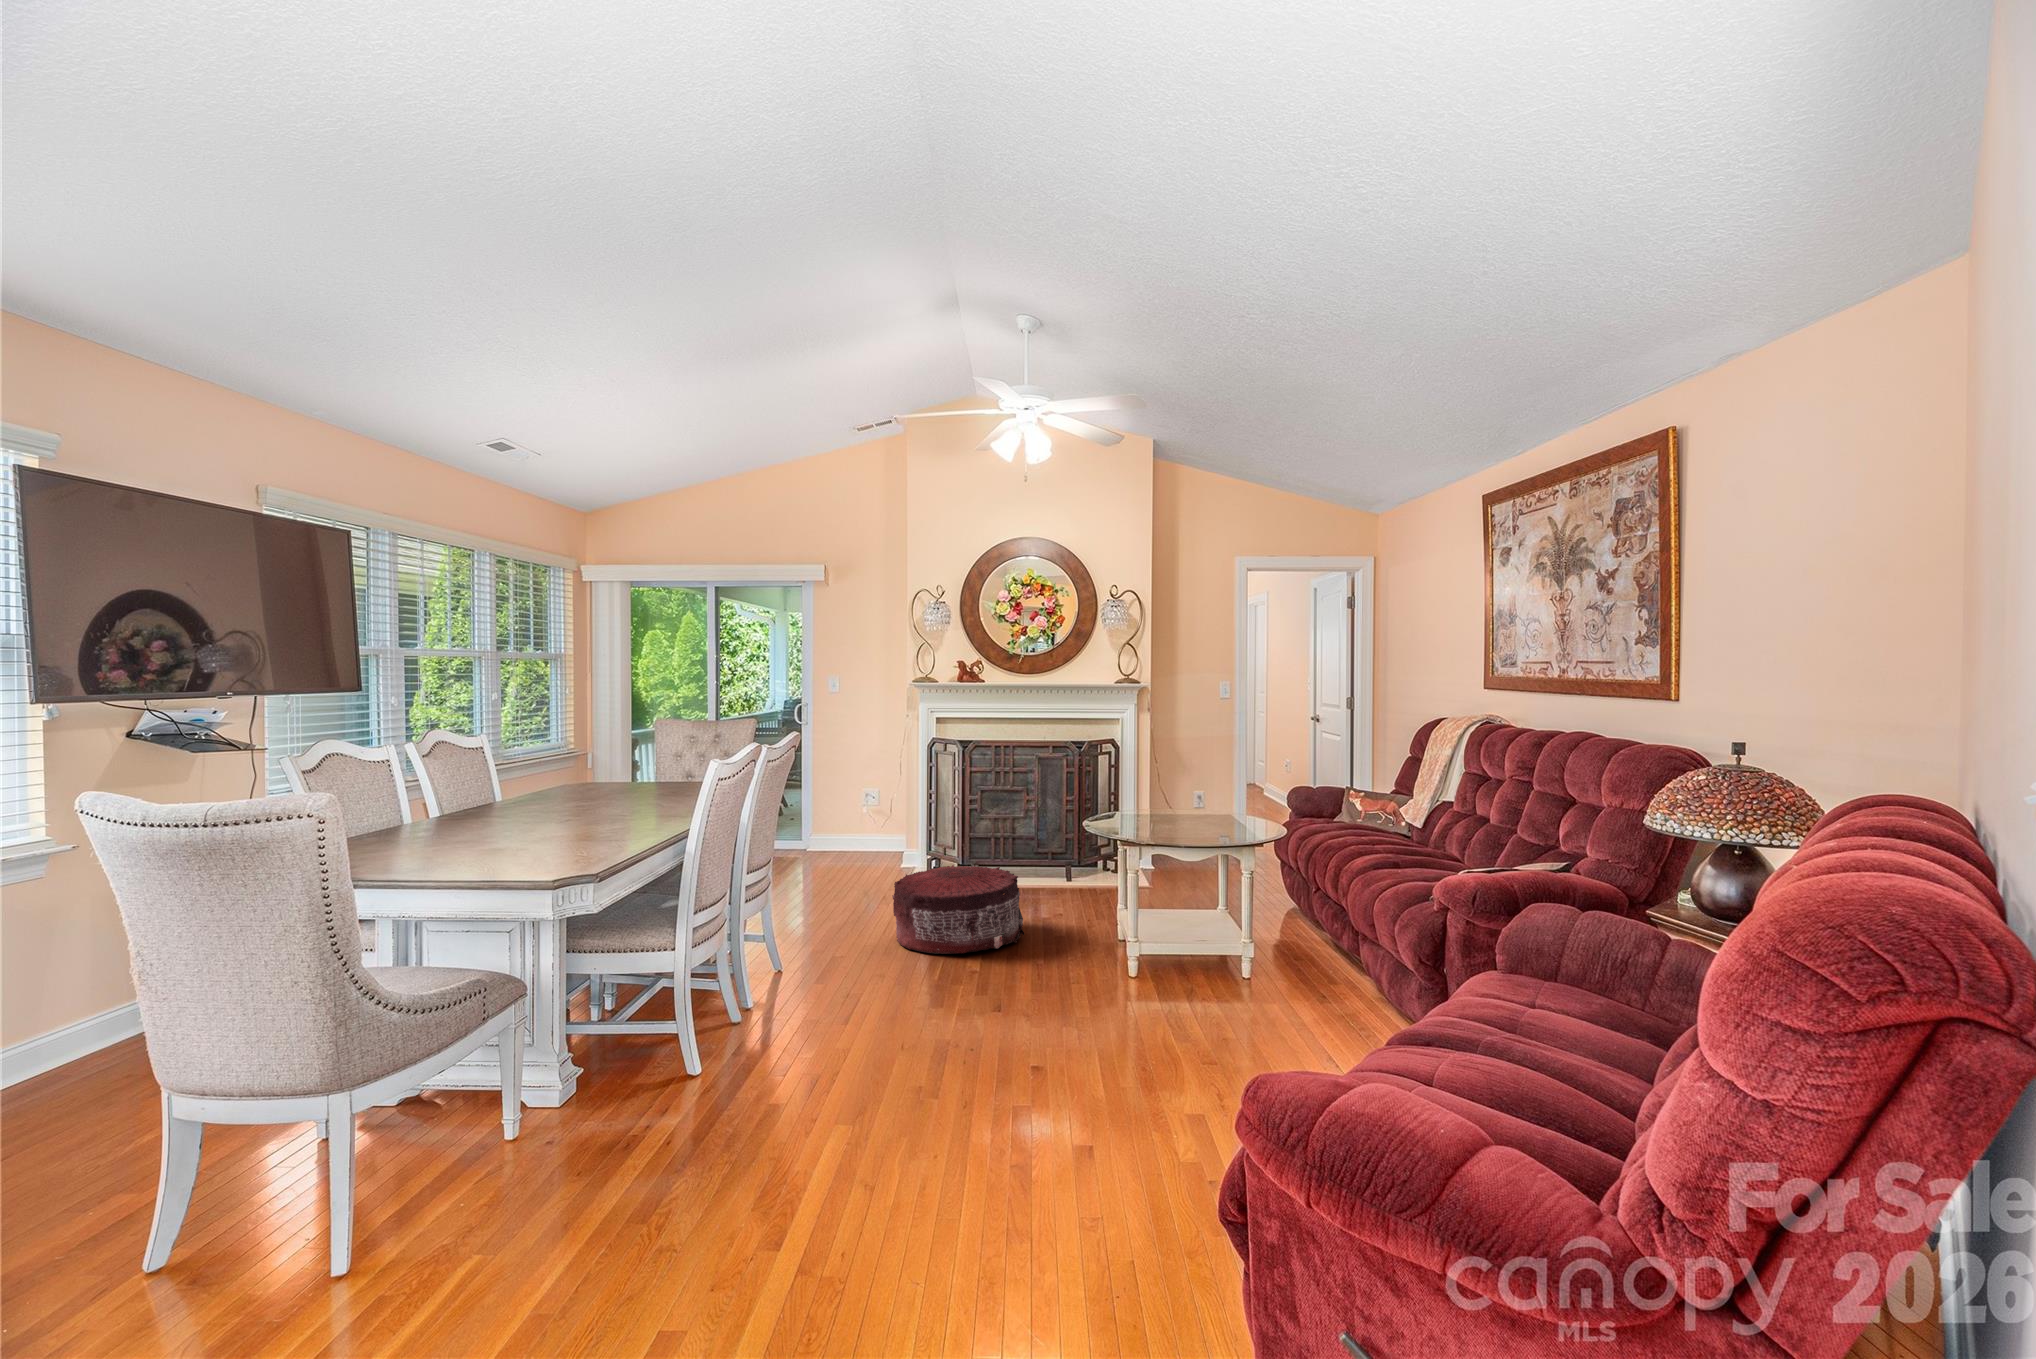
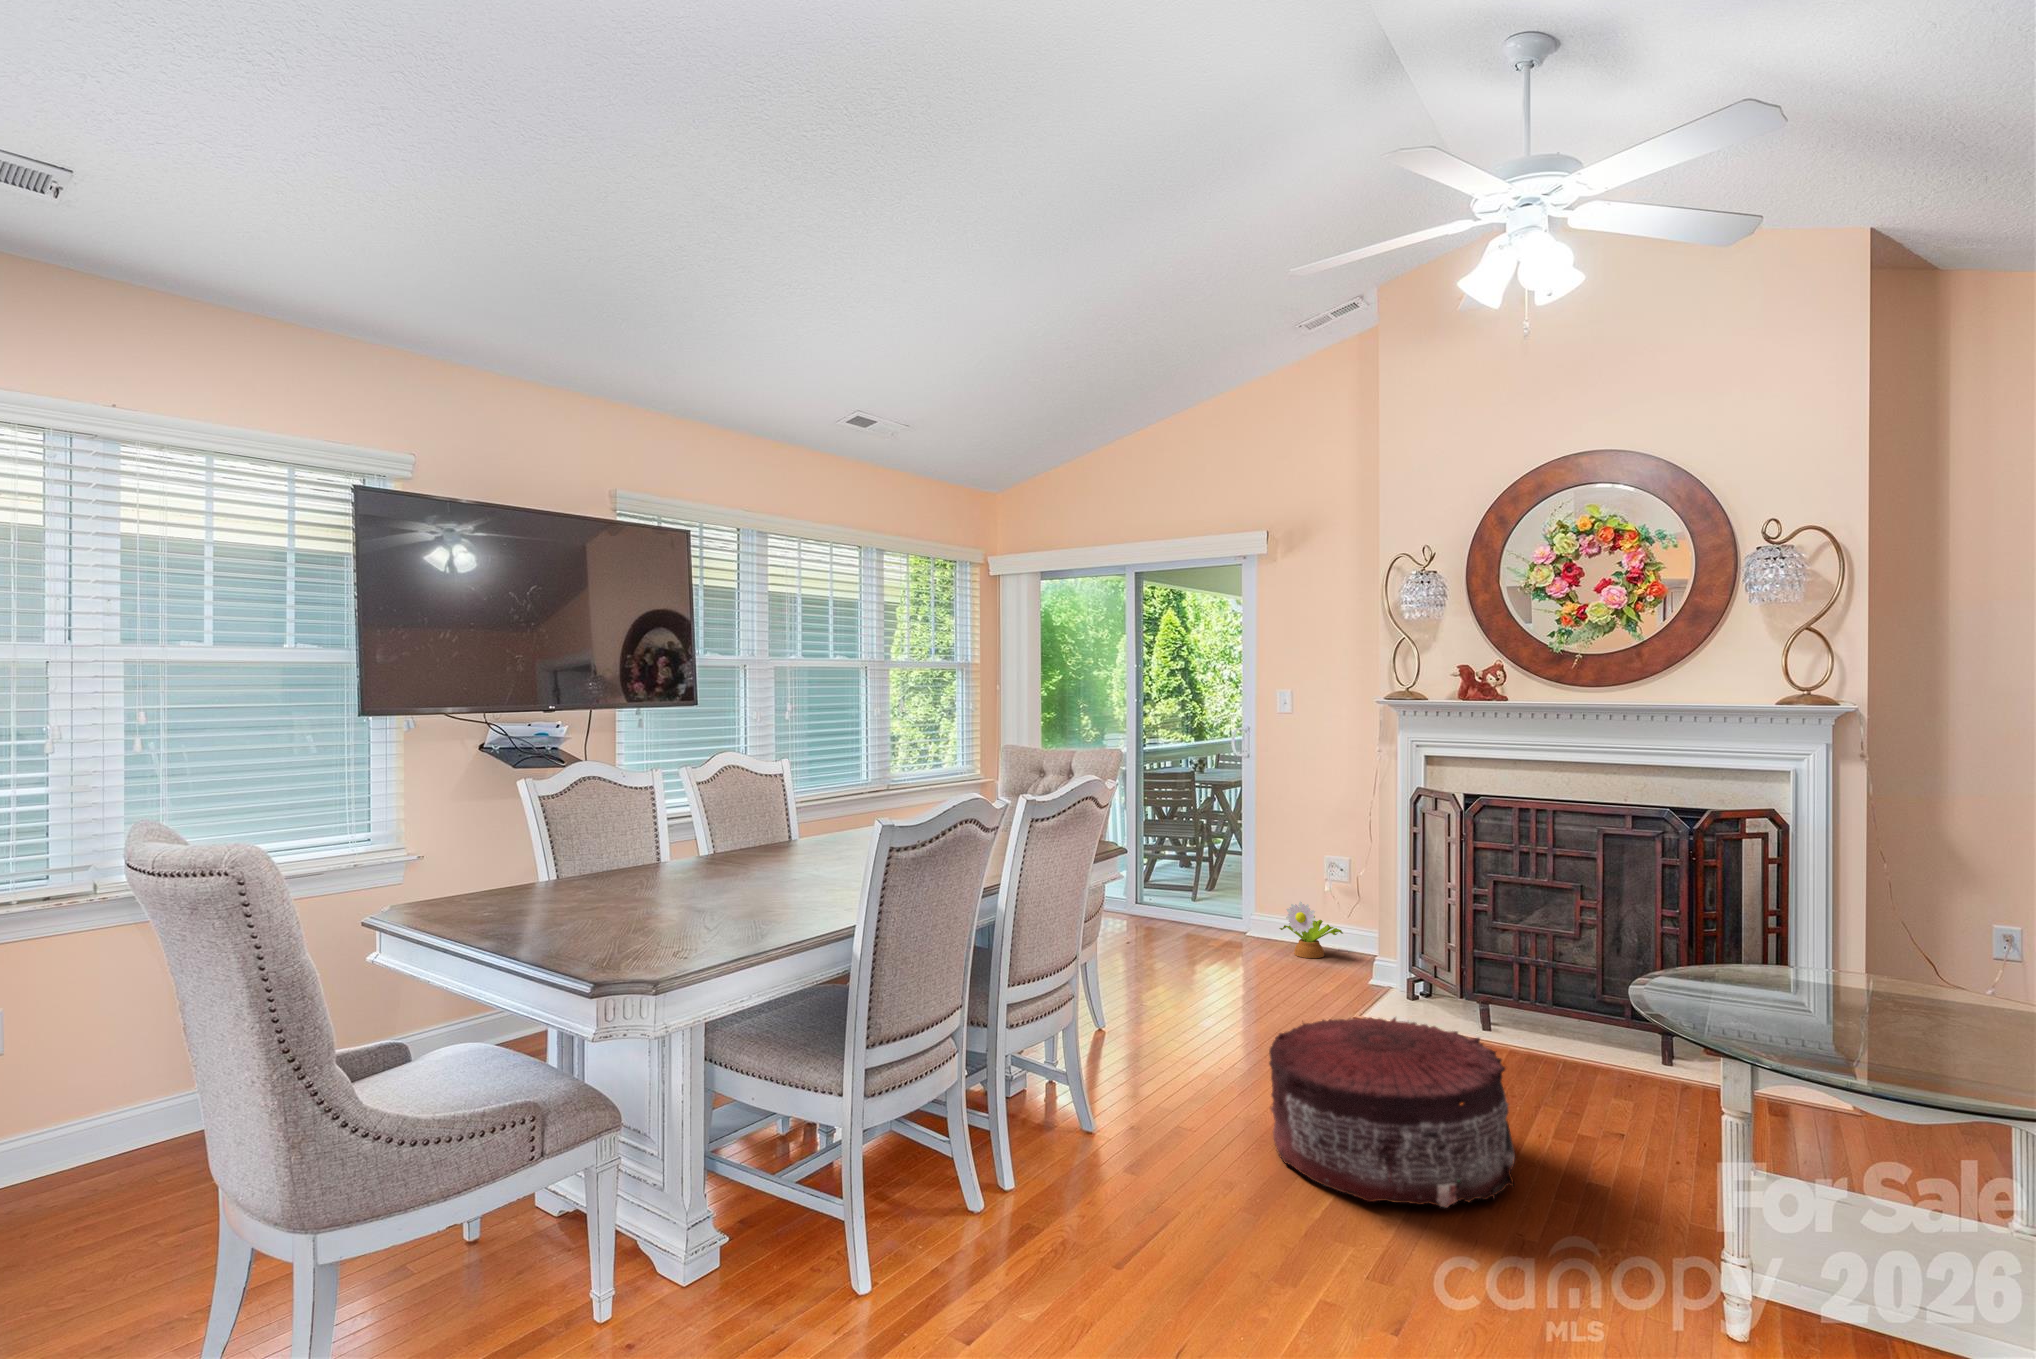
decorative plant: none [831,822,875,861] -> present [1280,901,1343,958]

